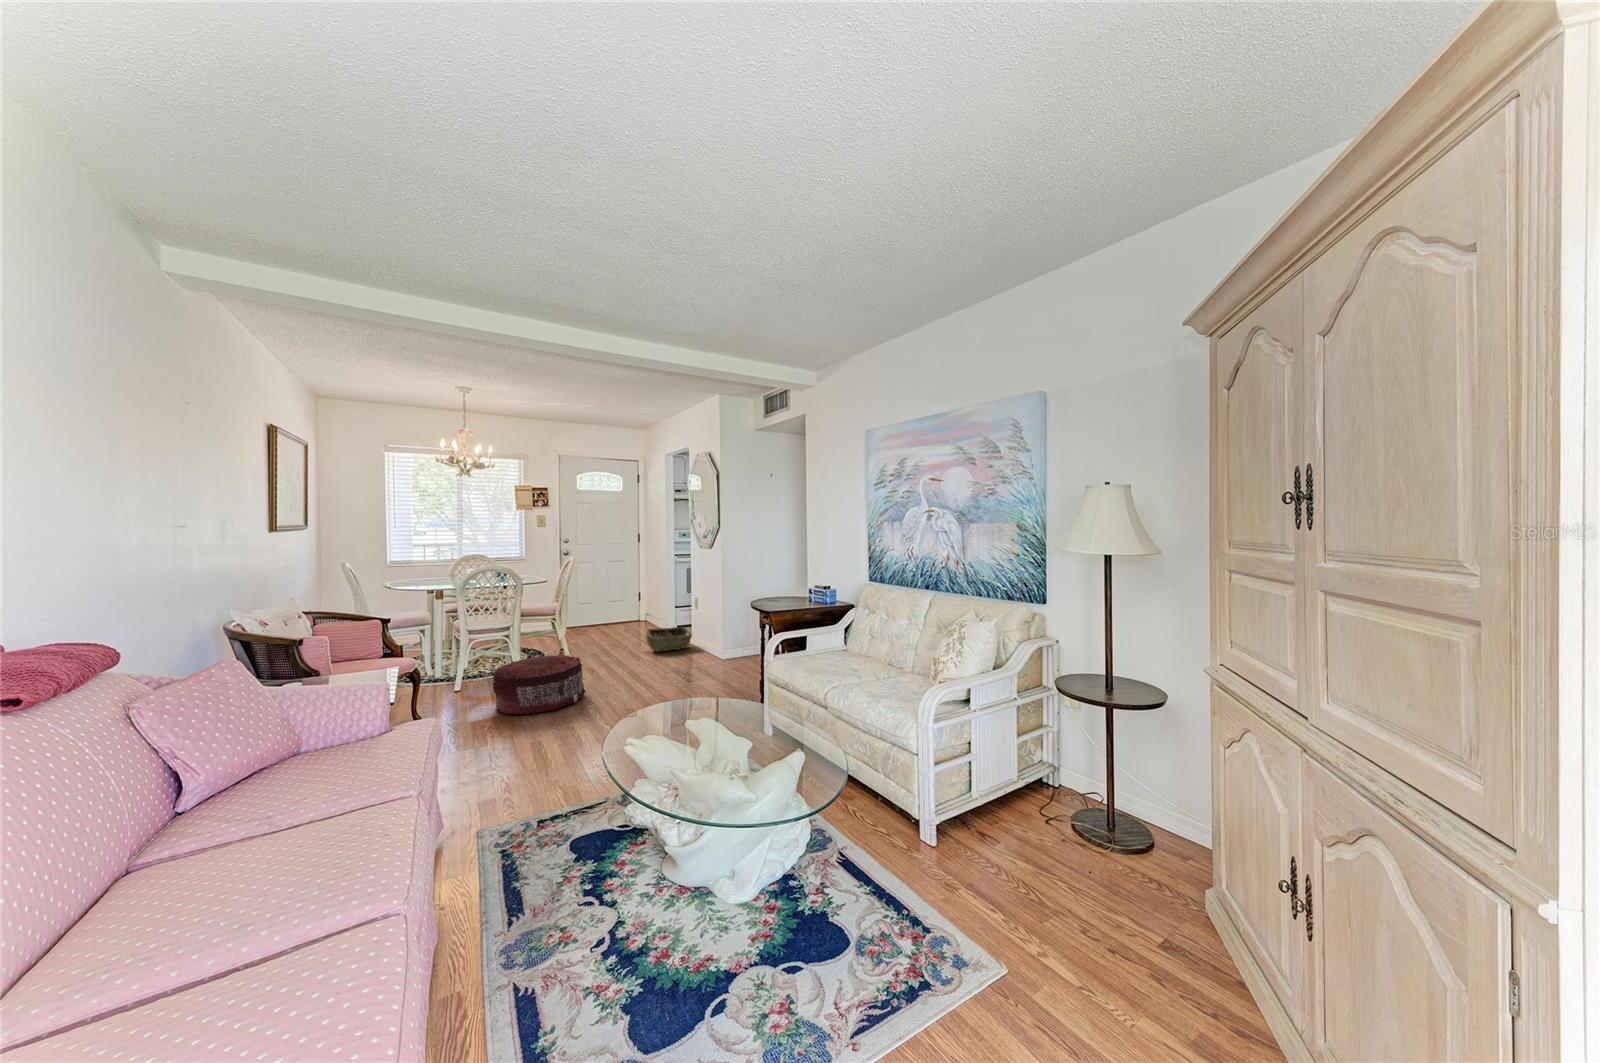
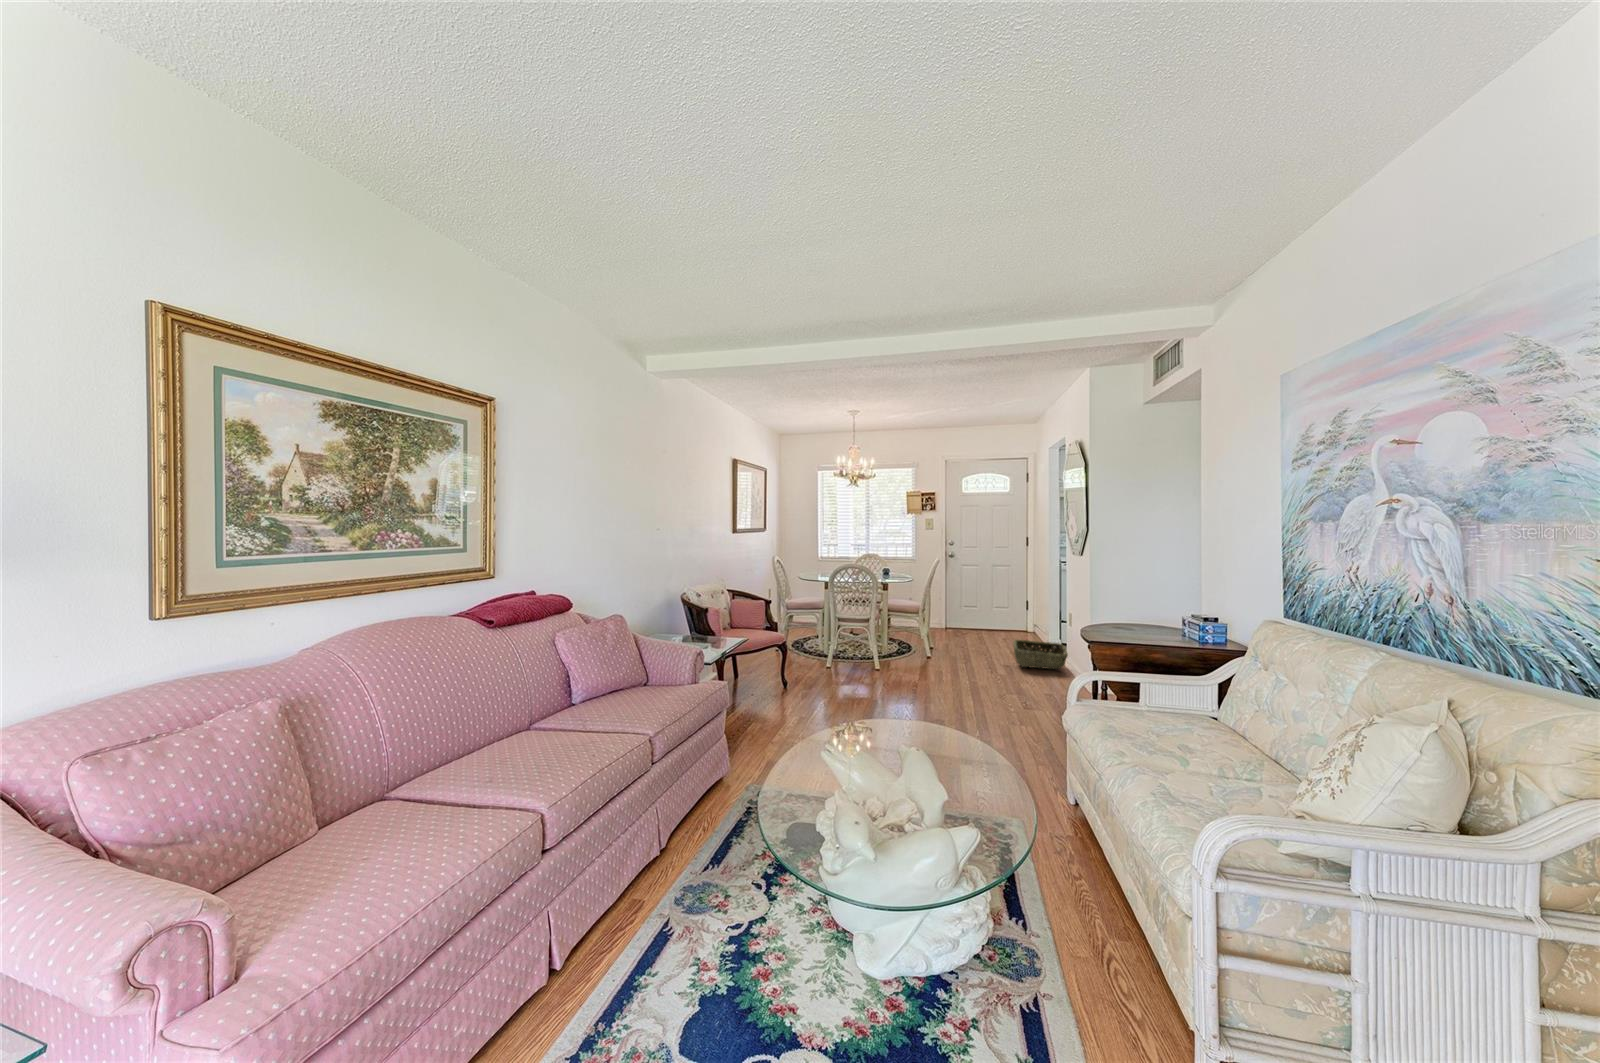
pouf: present [492,655,586,715] -> none [837,646,918,701]

